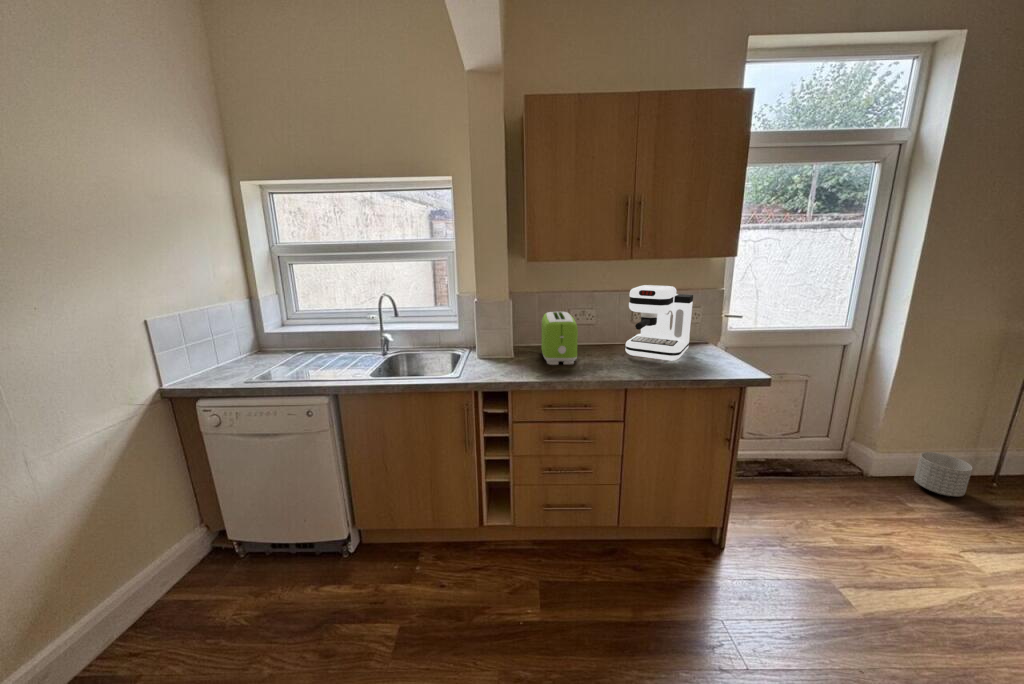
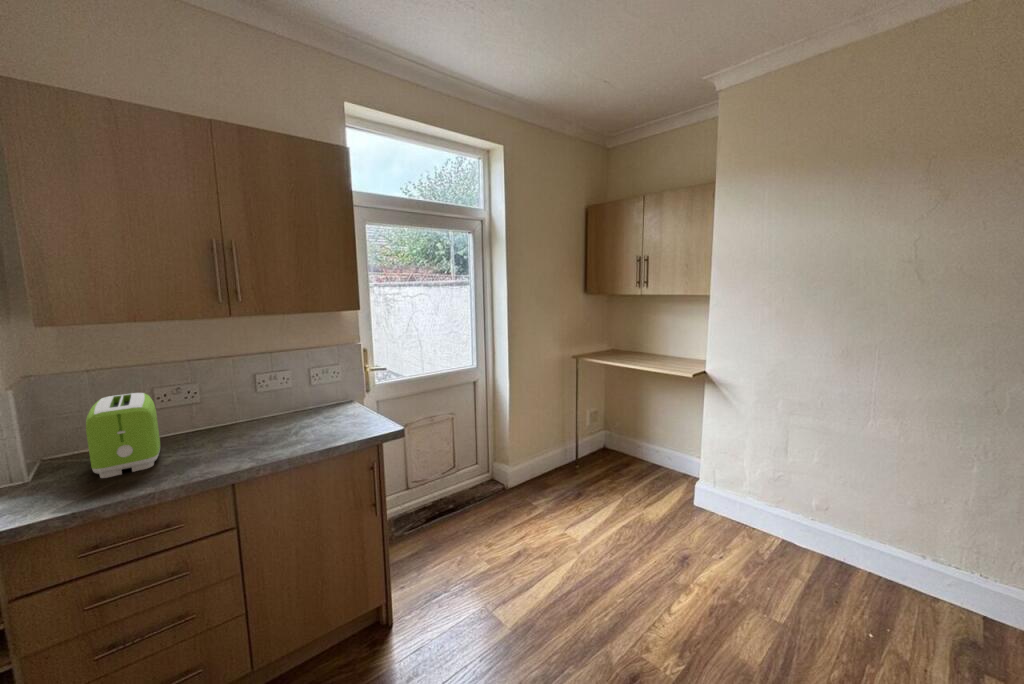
coffee maker: present [625,285,693,361] -> none [238,344,327,435]
planter: present [914,452,972,497] -> none [535,454,563,487]

